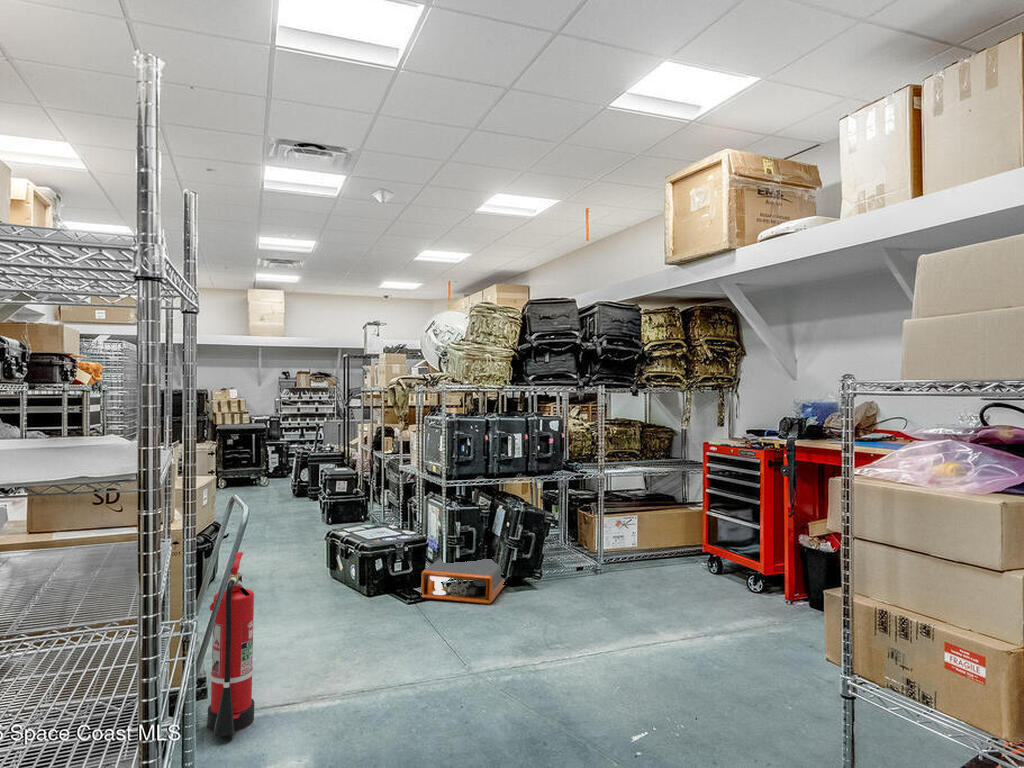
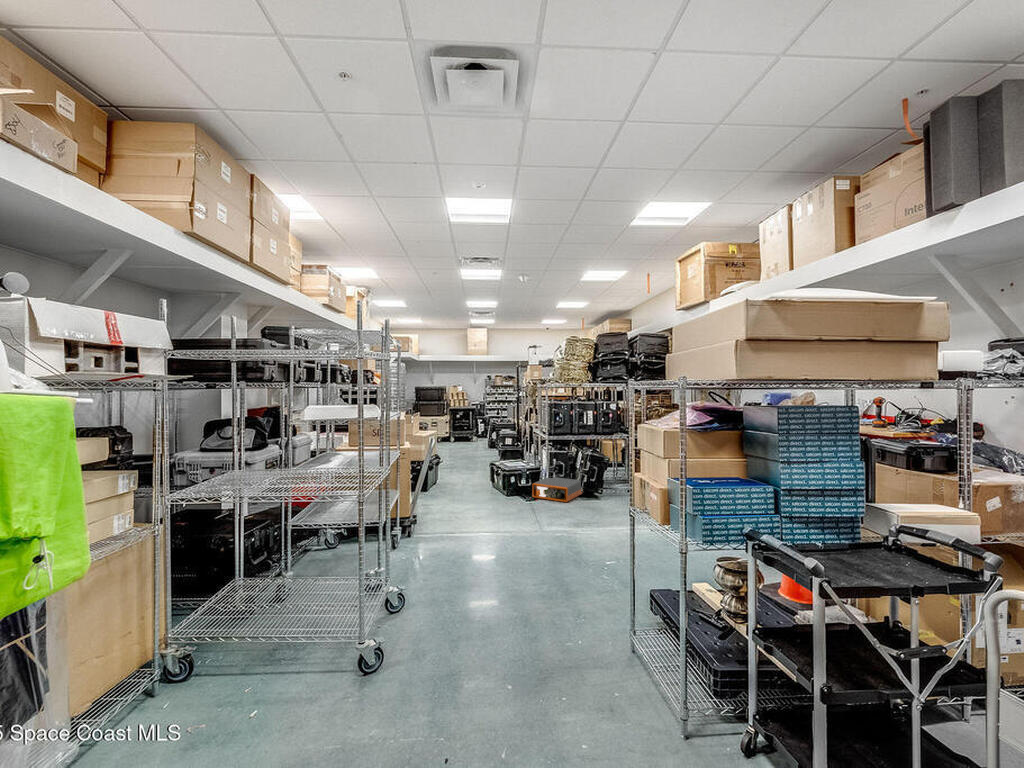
fire extinguisher: present [207,552,254,736] -> none [419,464,438,538]

